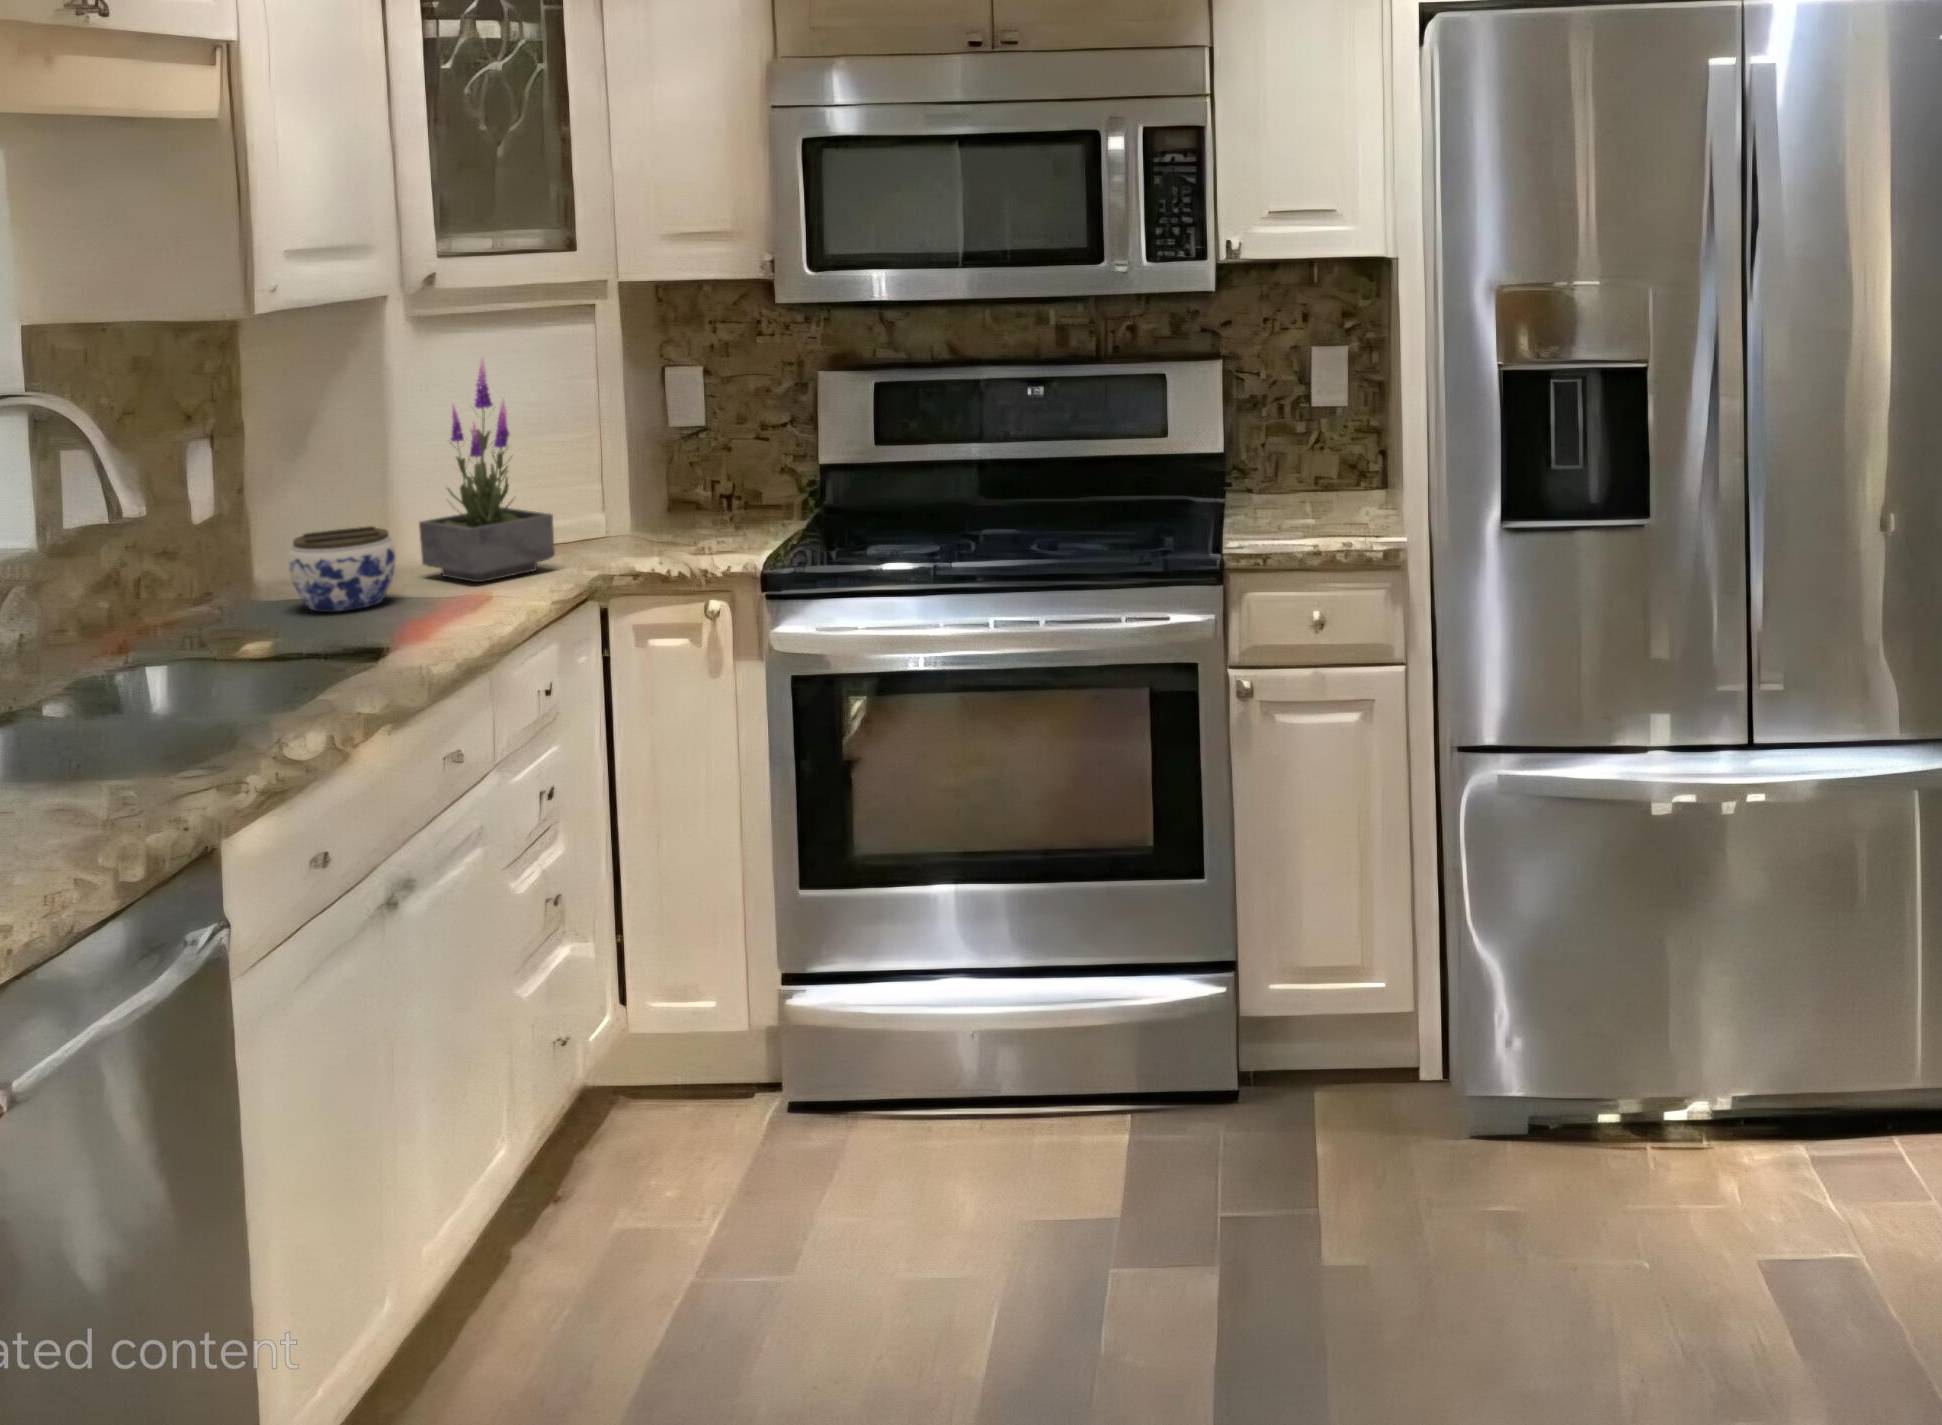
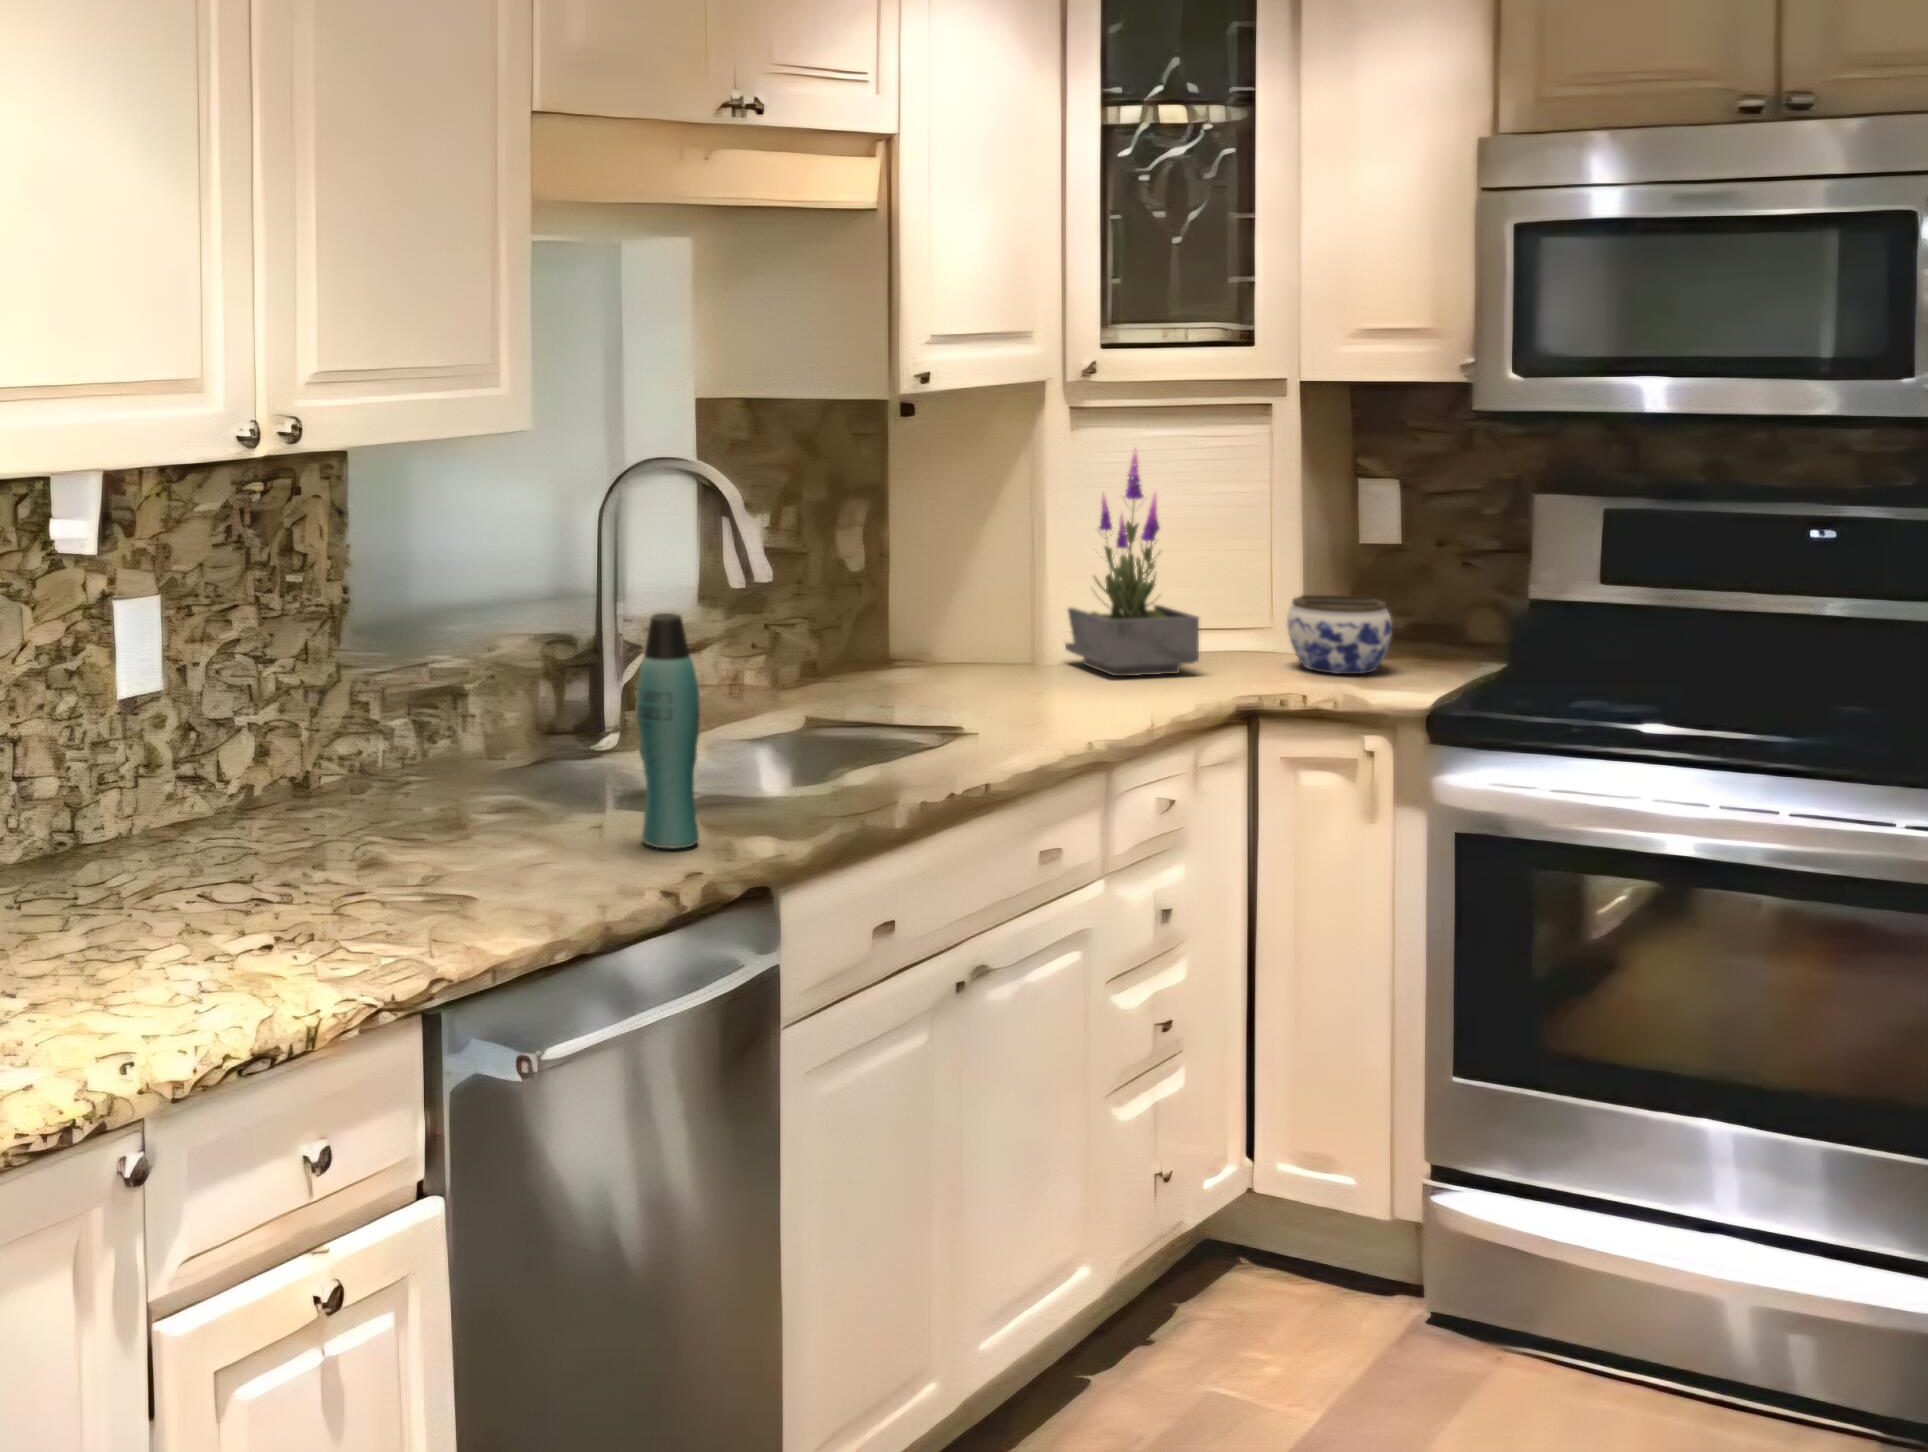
jar: present [289,526,396,612] -> present [1287,595,1392,674]
bottle: none [35,578,124,841] -> present [637,613,700,849]

